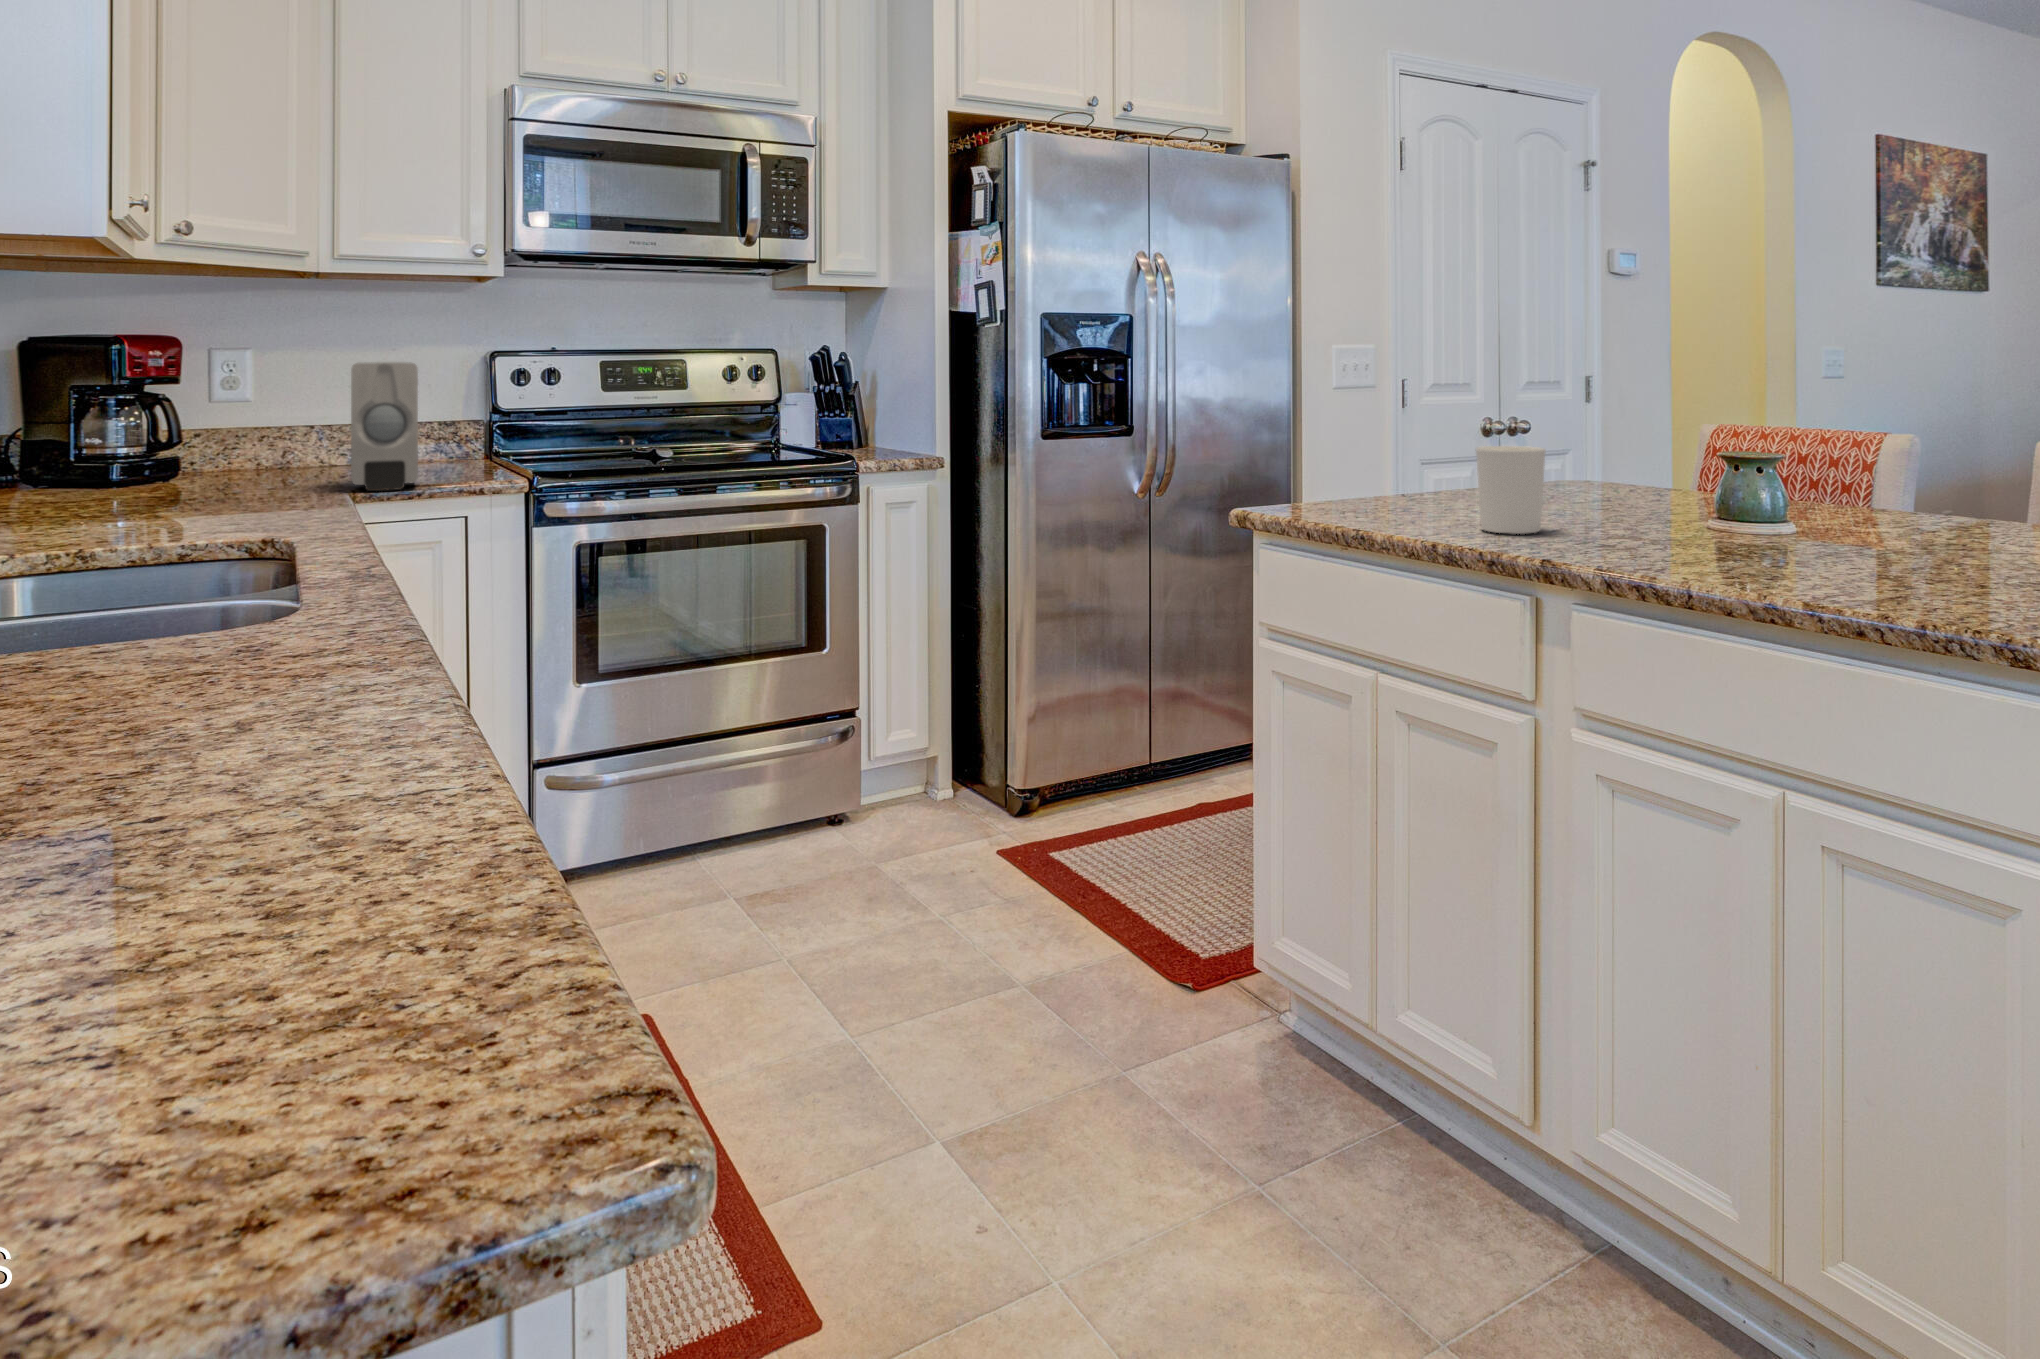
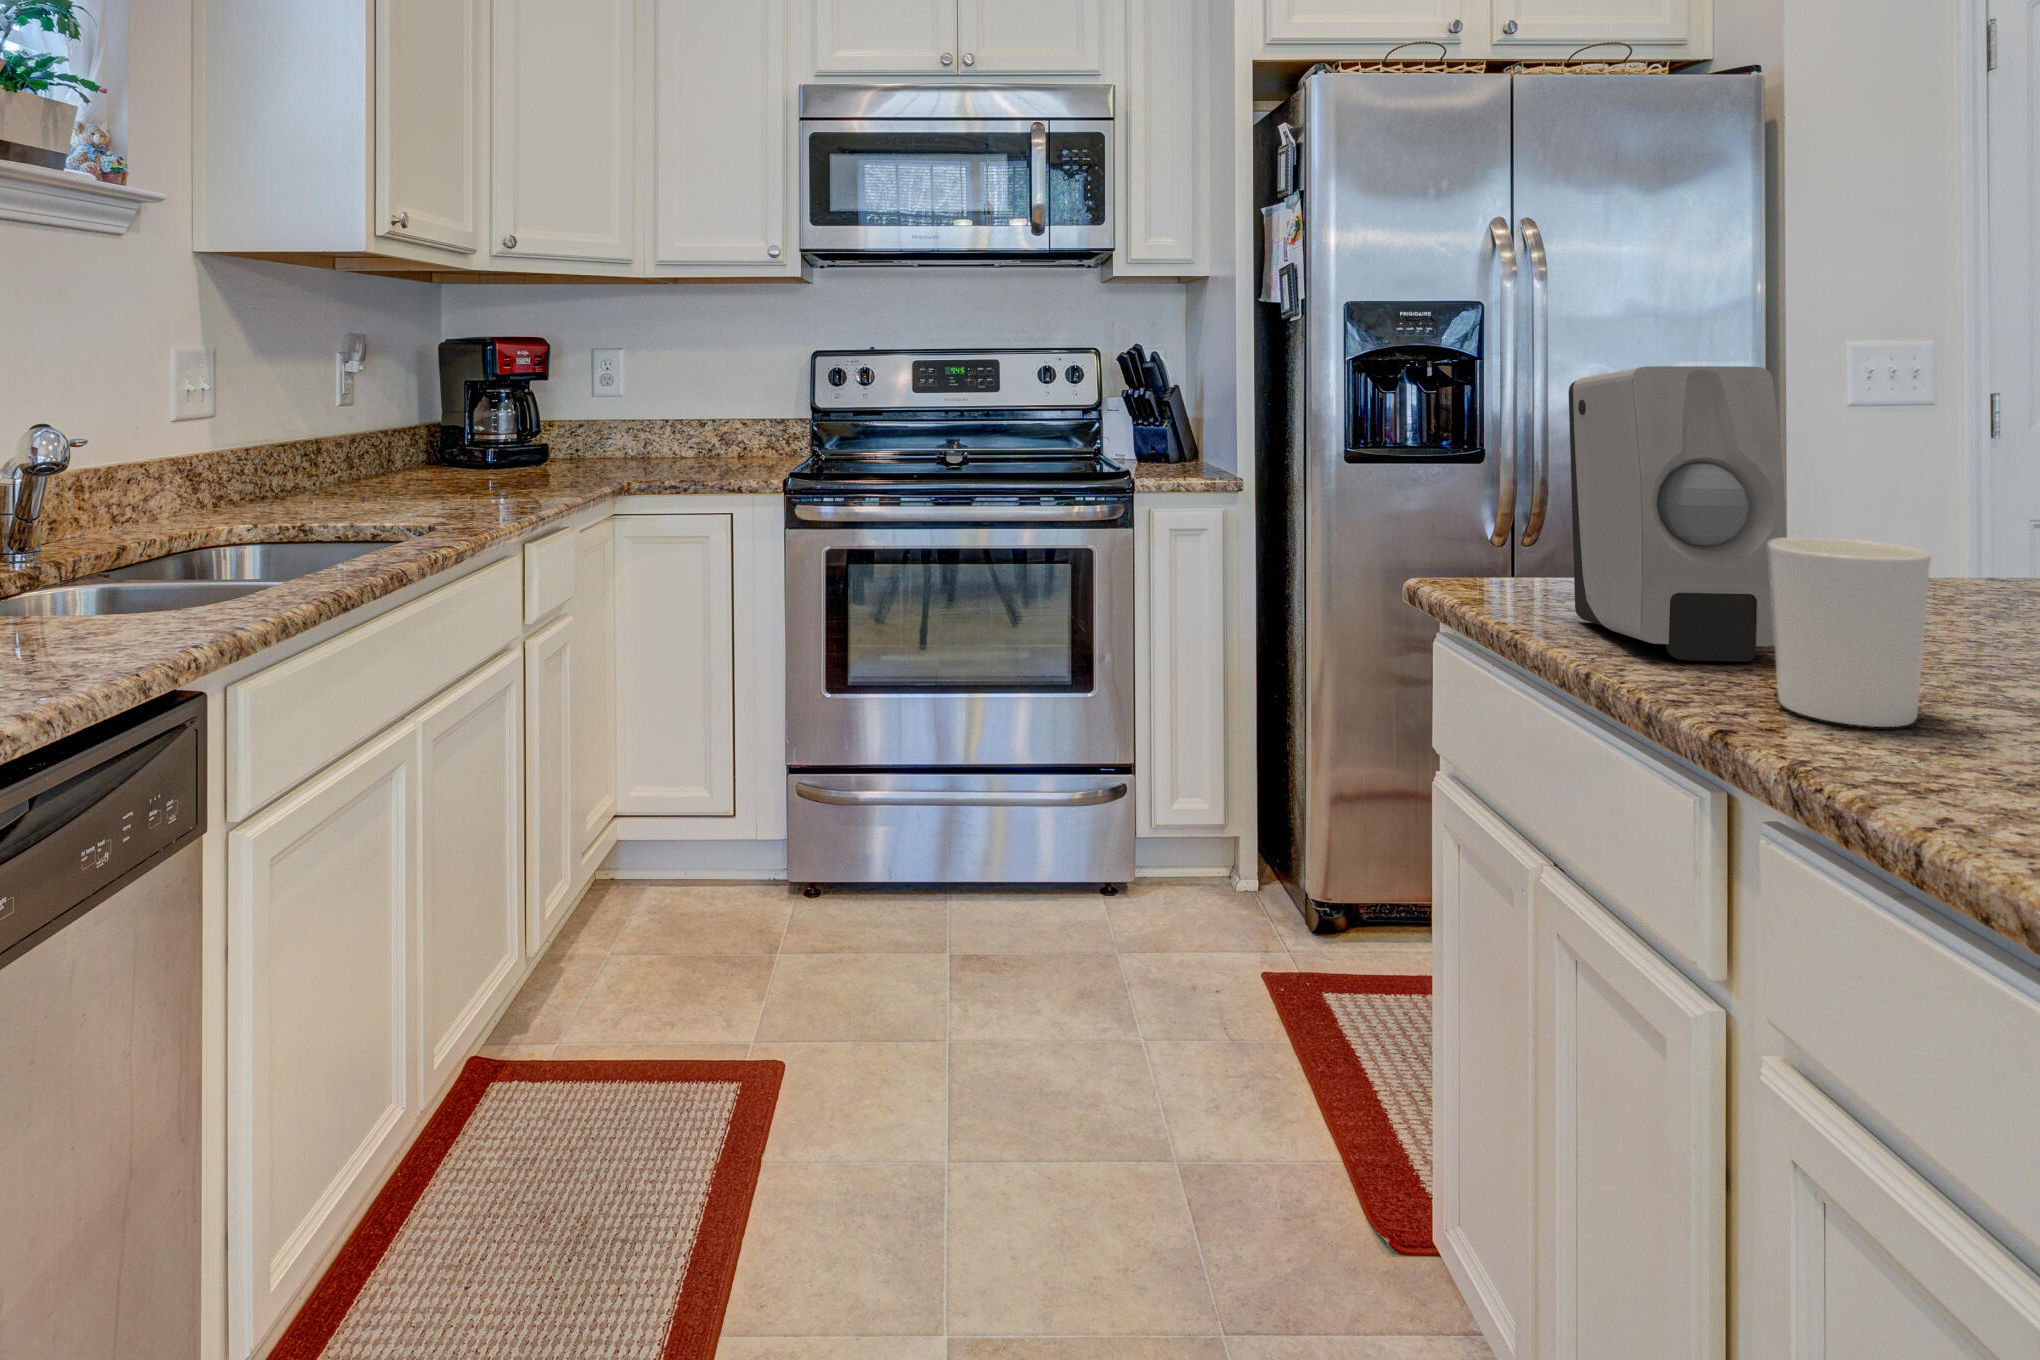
soap dispenser: present [351,362,418,491] -> present [1569,366,1786,661]

